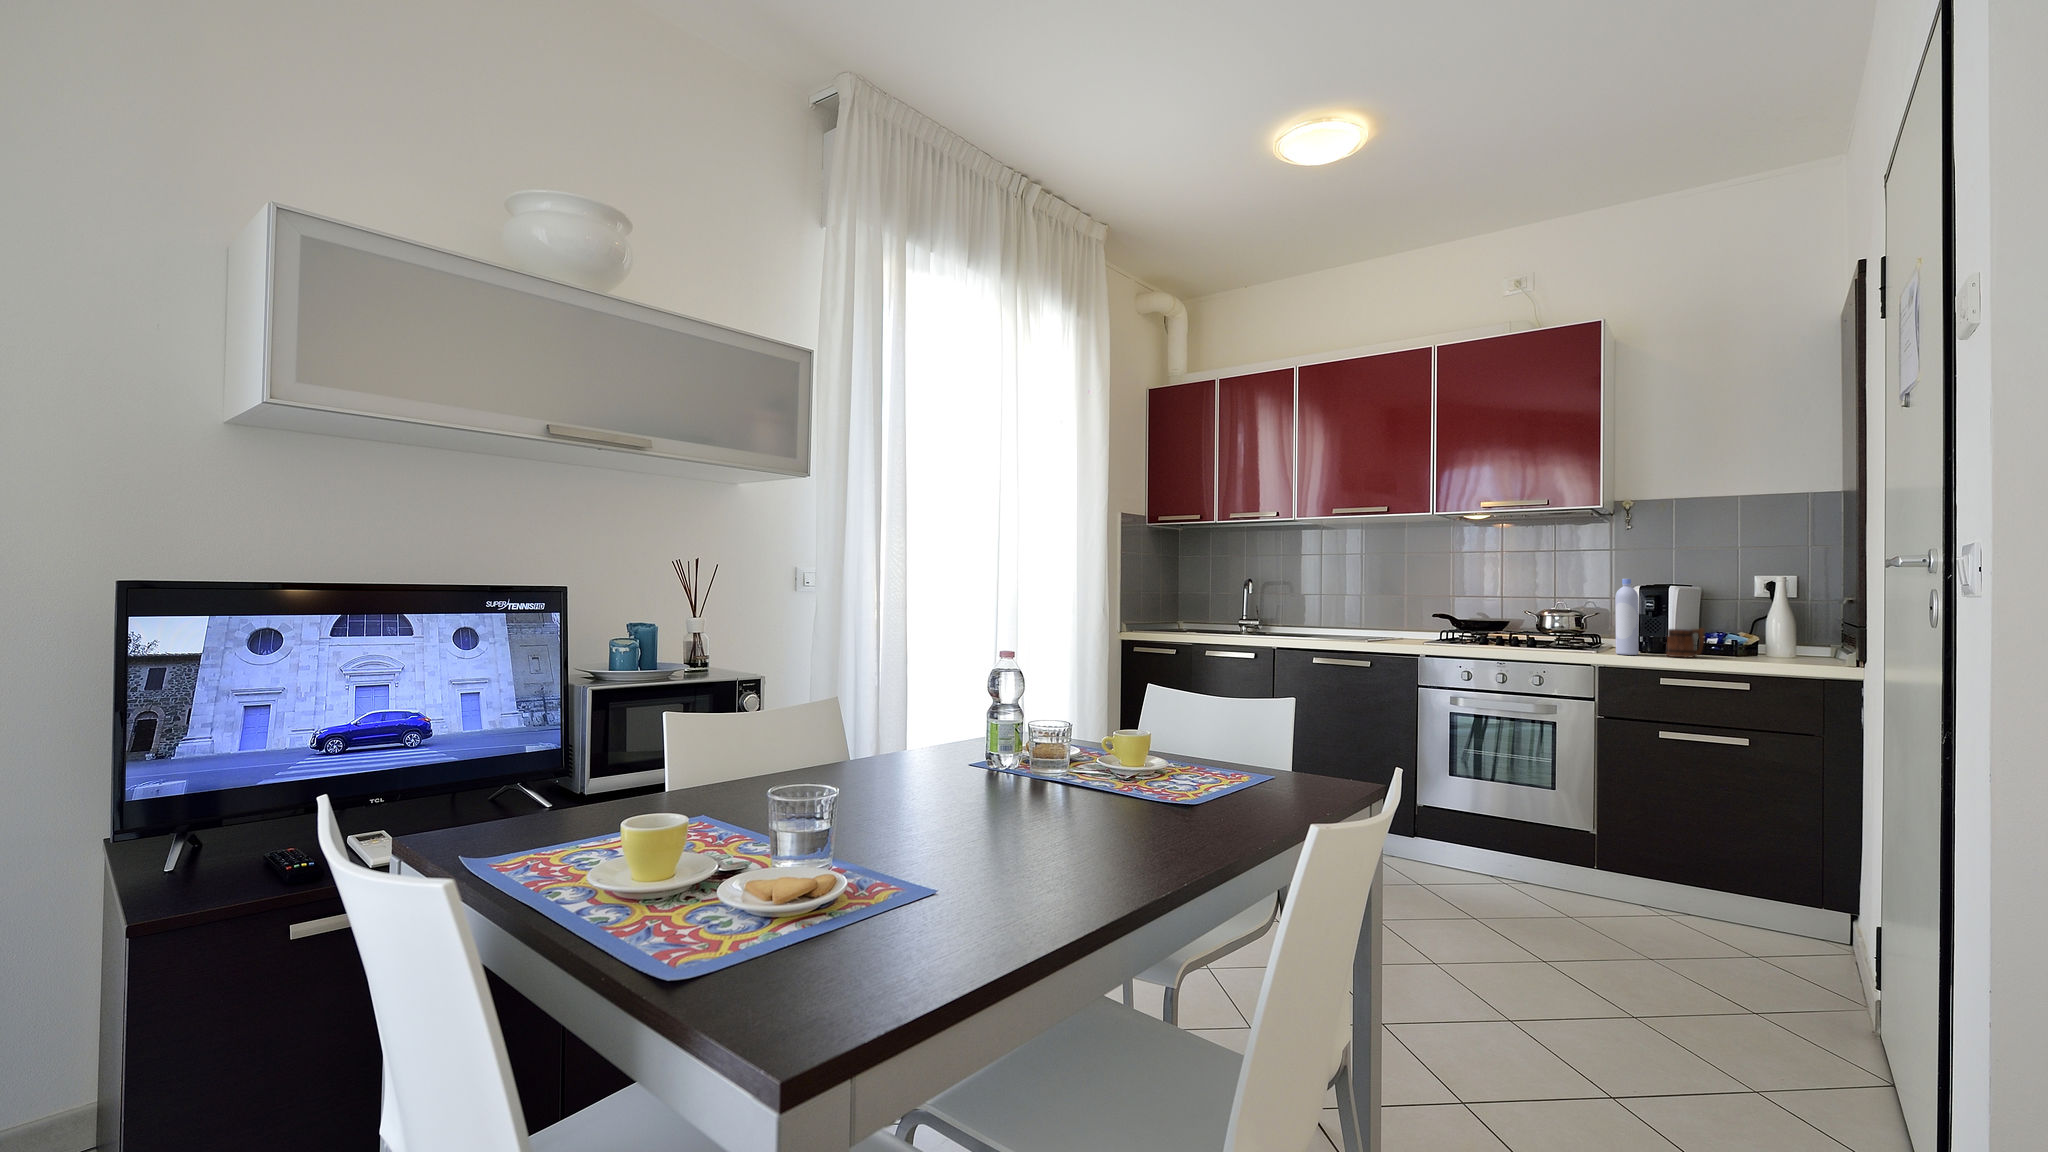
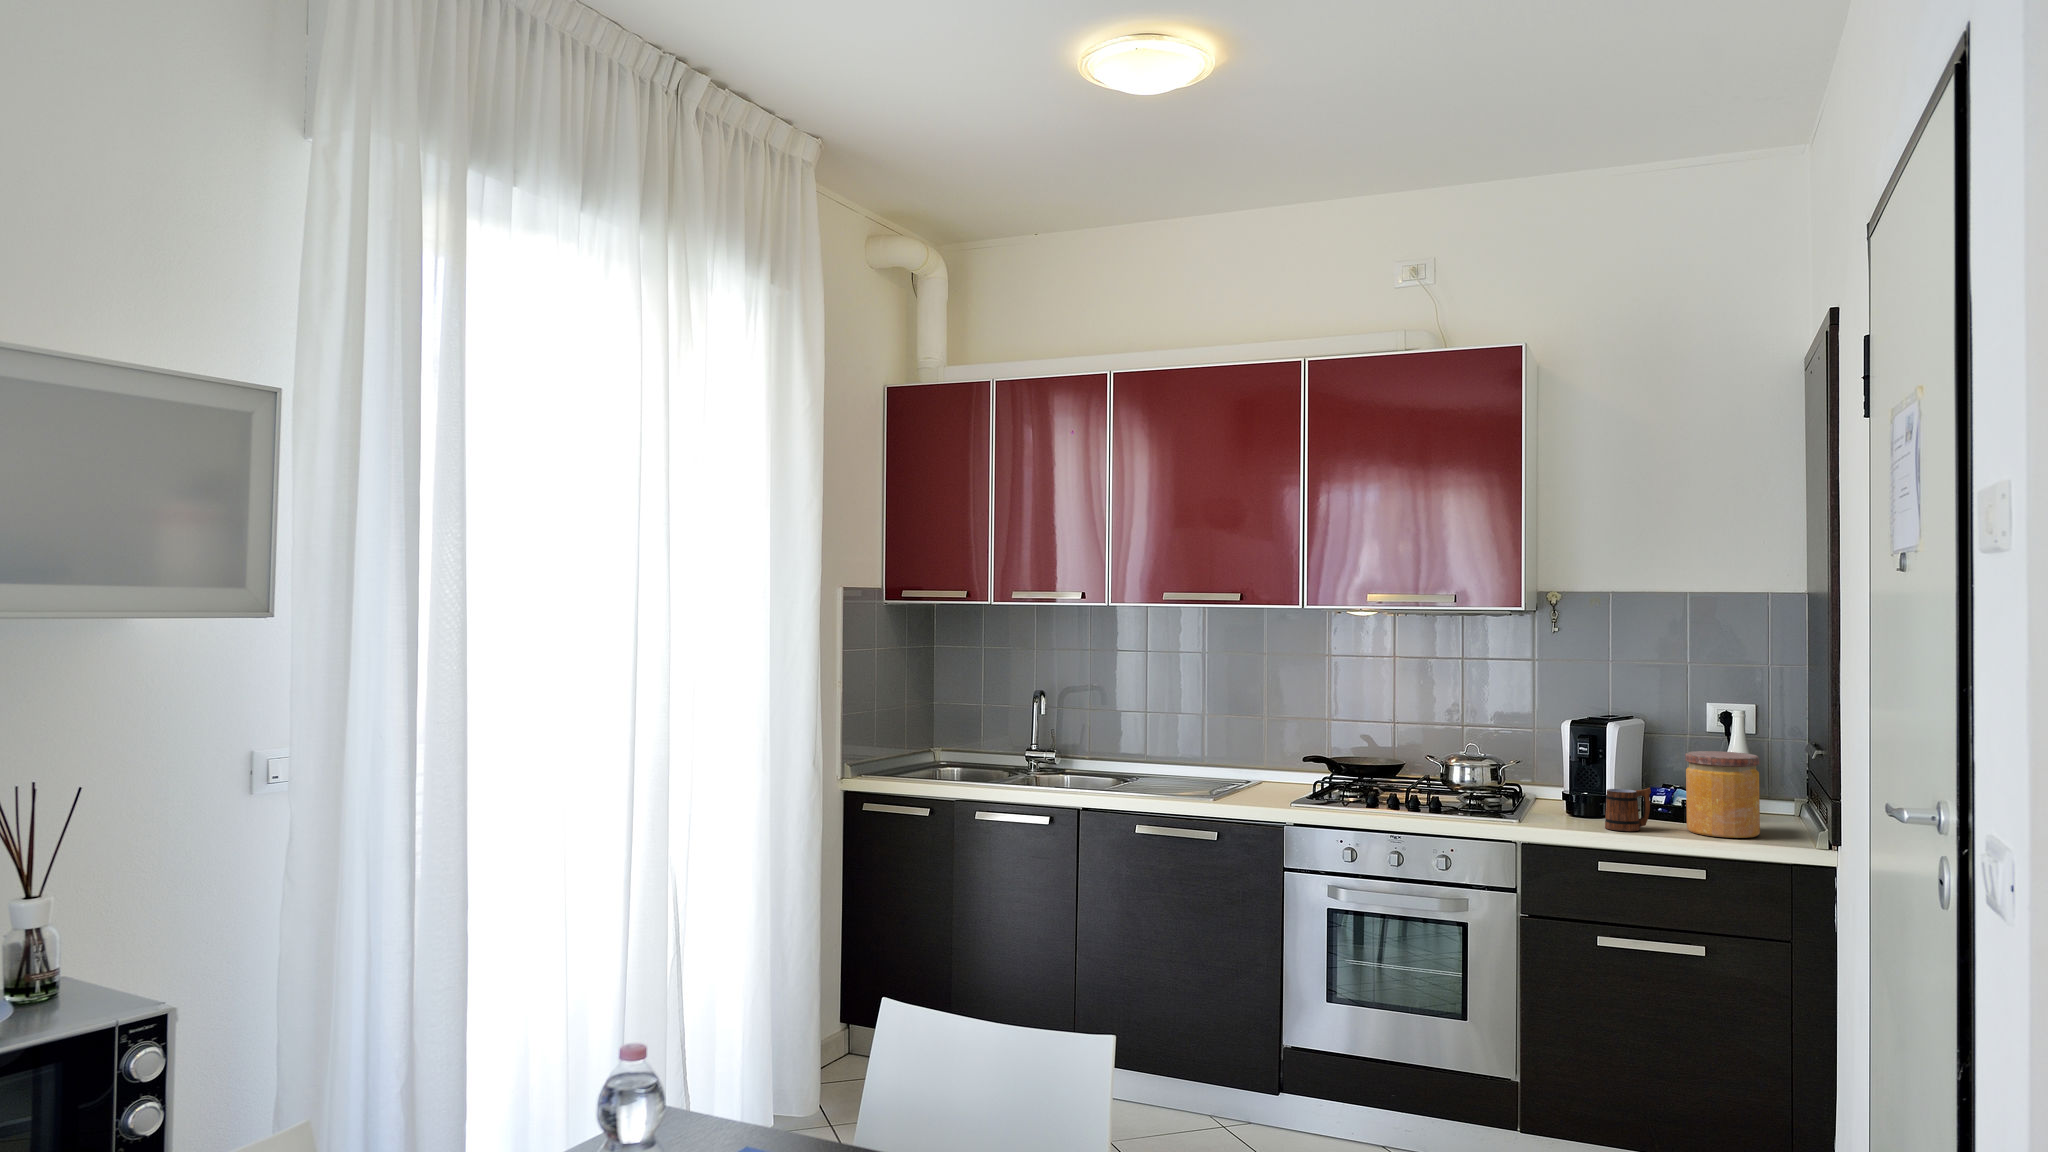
bottle: present [1615,579,1639,655] -> none [1542,718,1571,827]
jar: none [1734,602,1798,662] -> present [1685,751,1760,838]

